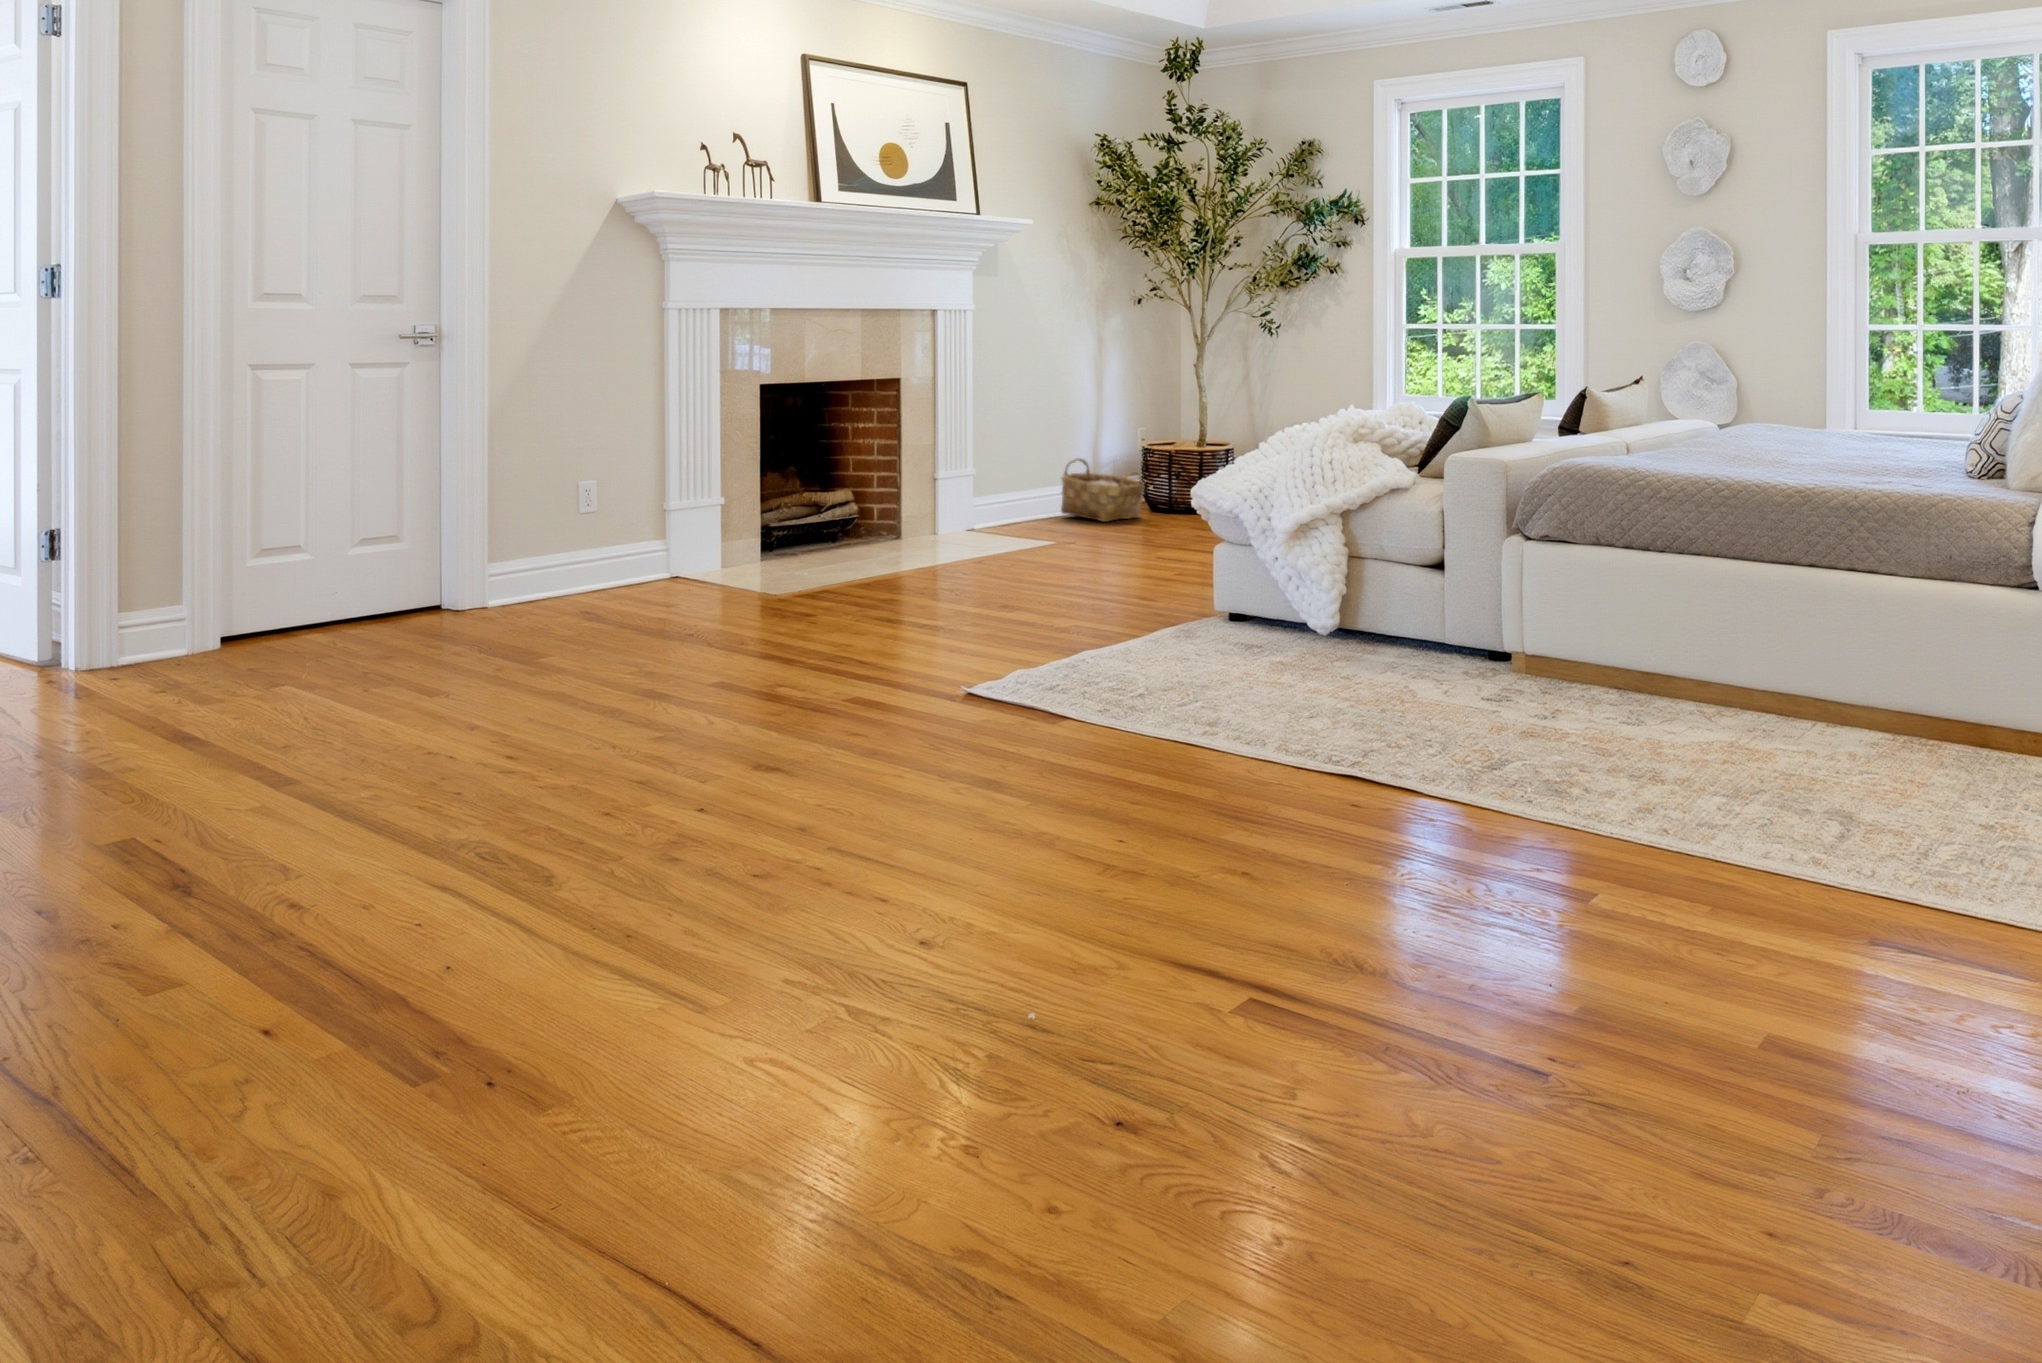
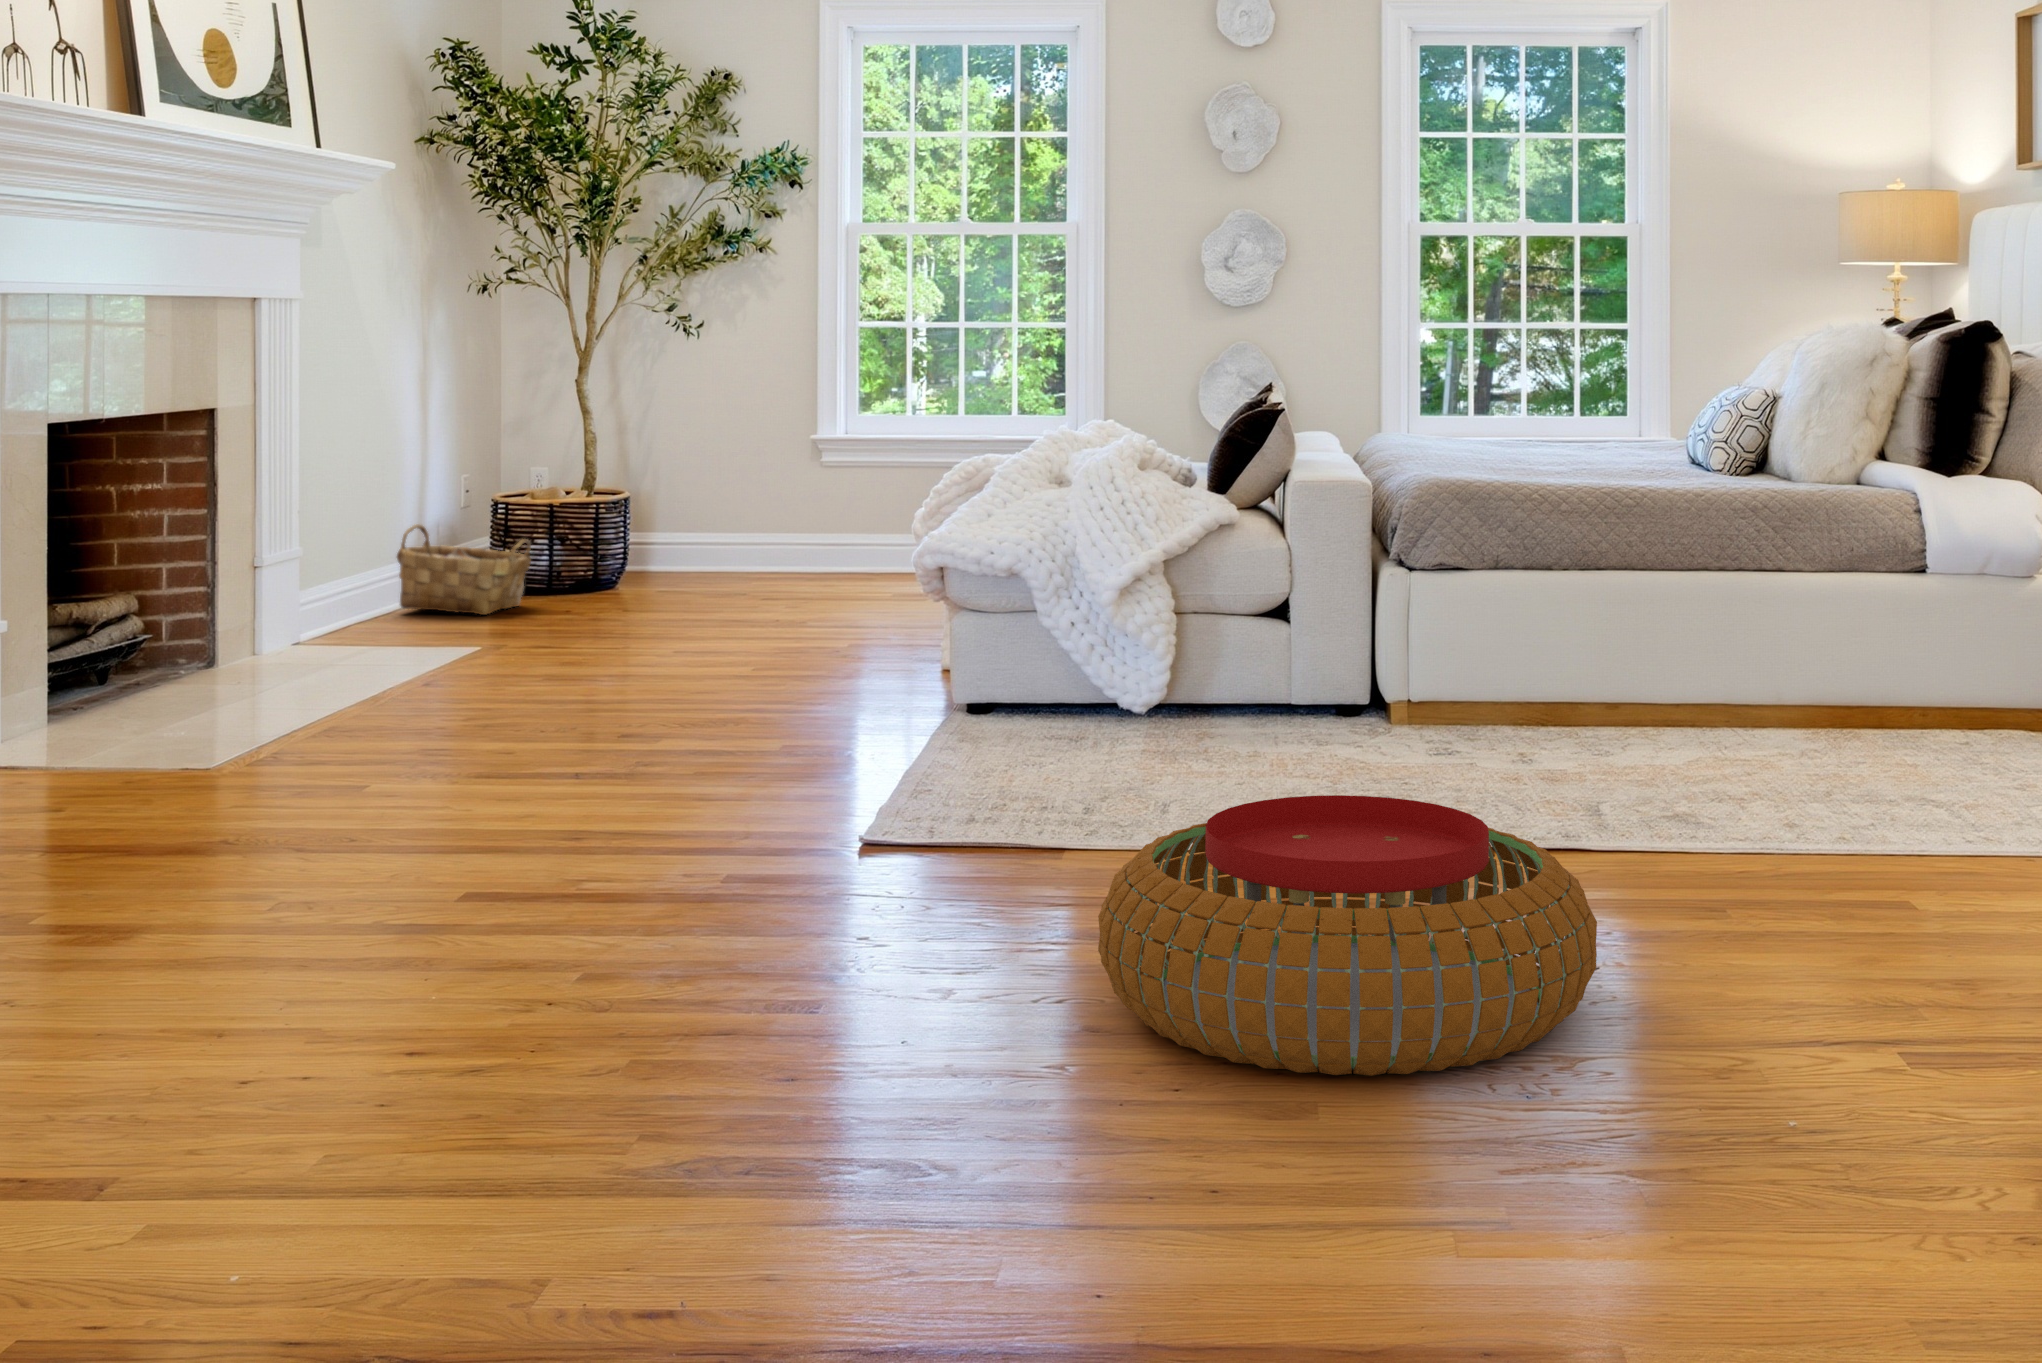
pouf: none [663,714,1095,970] -> present [1098,795,1597,1076]

